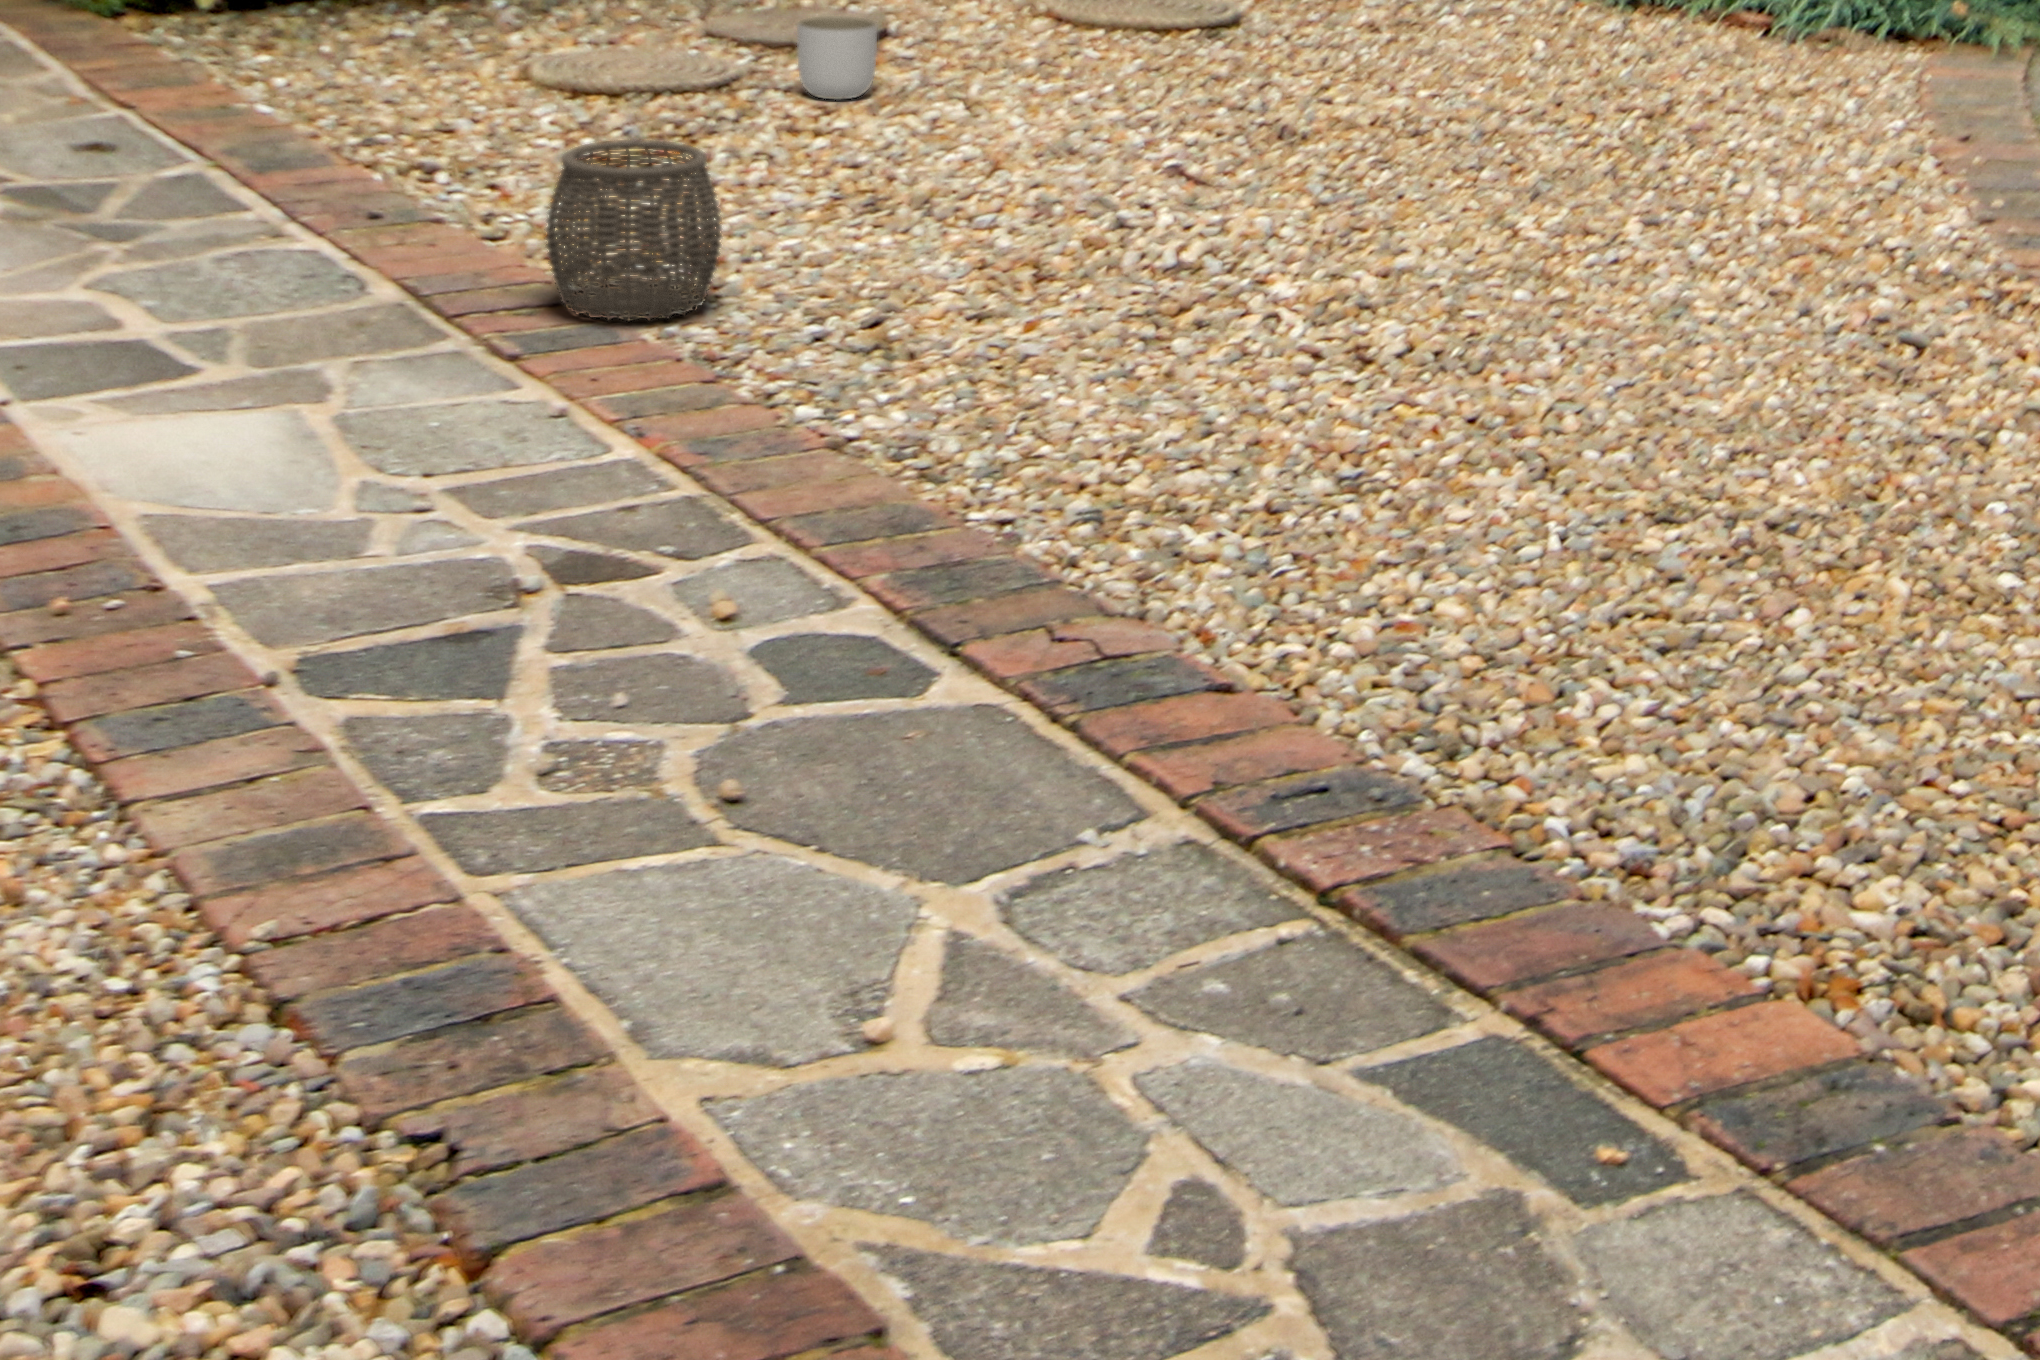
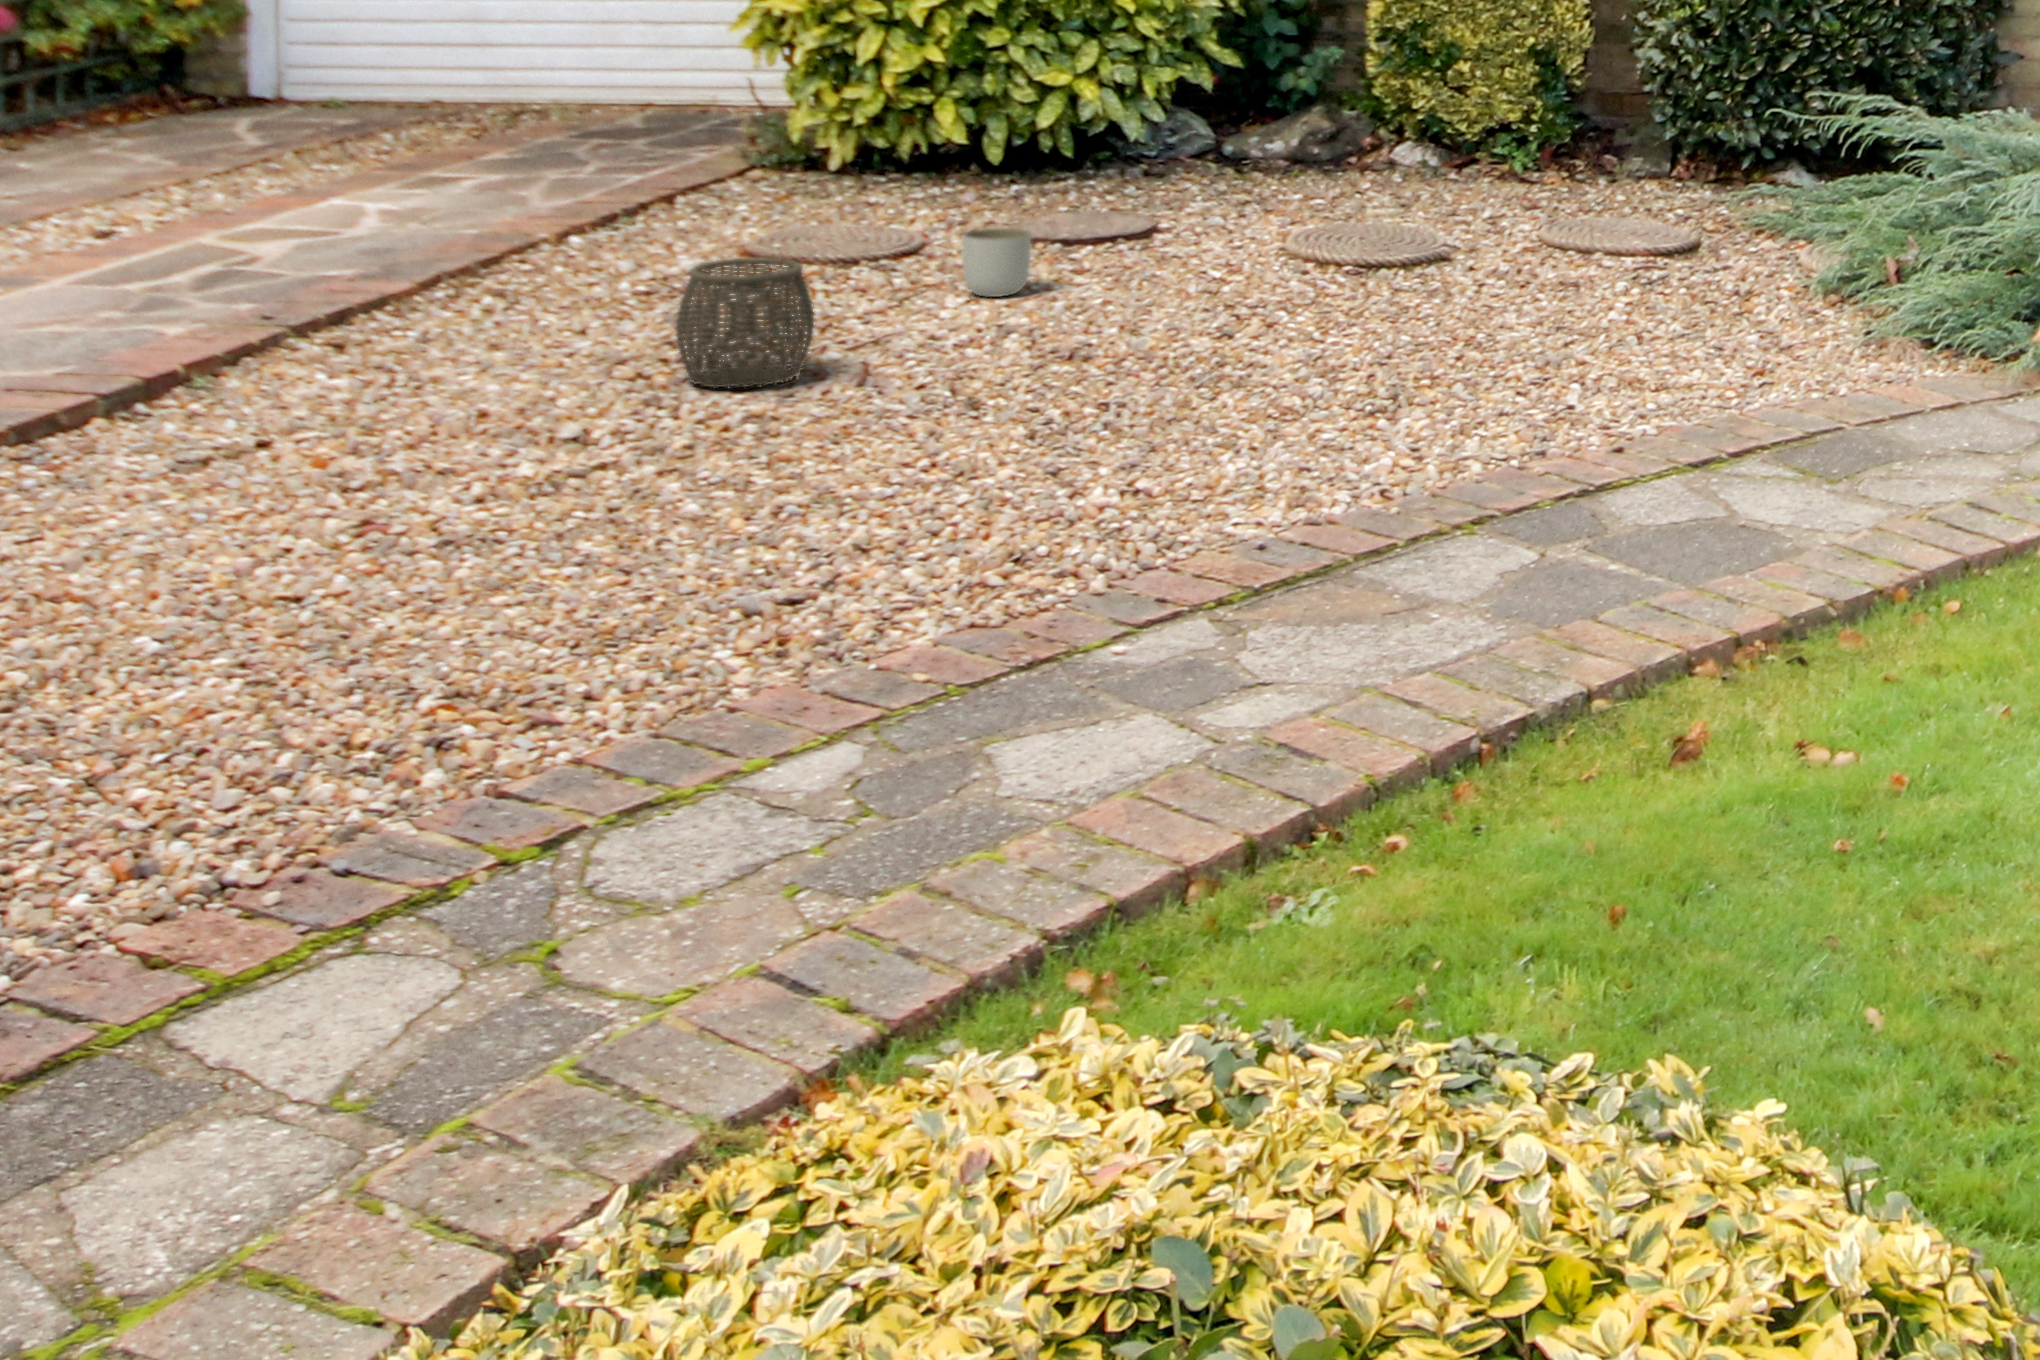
woven basket: present [544,140,722,321] -> present [675,257,815,389]

